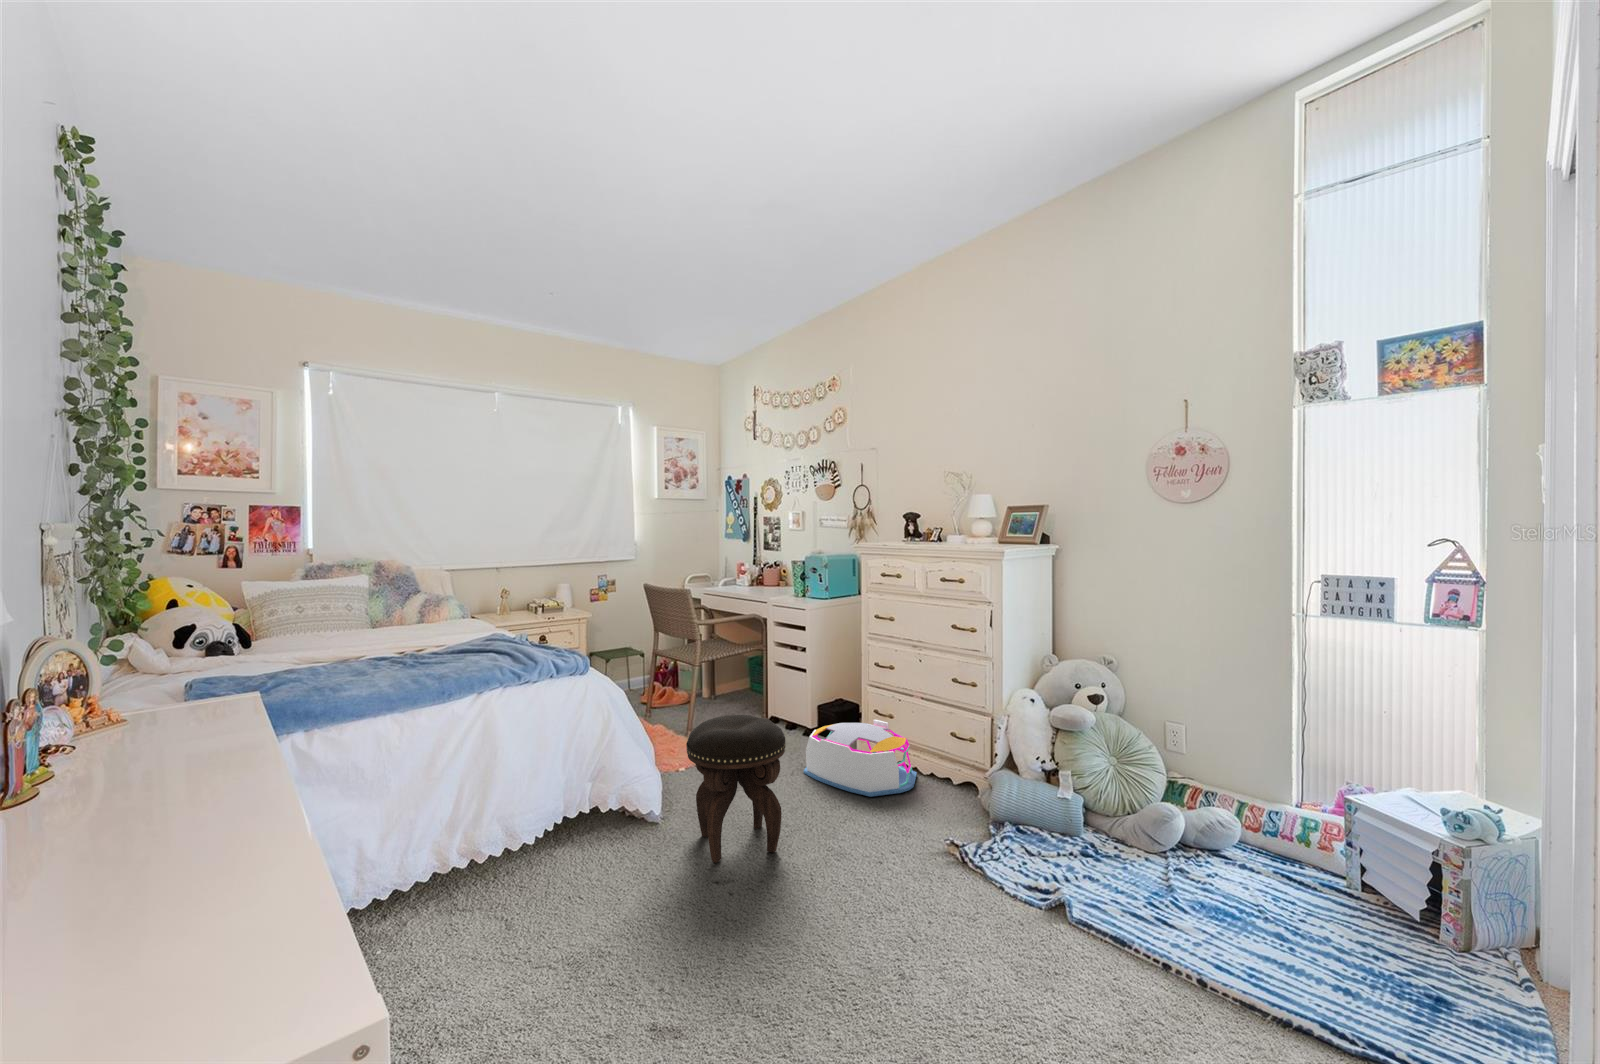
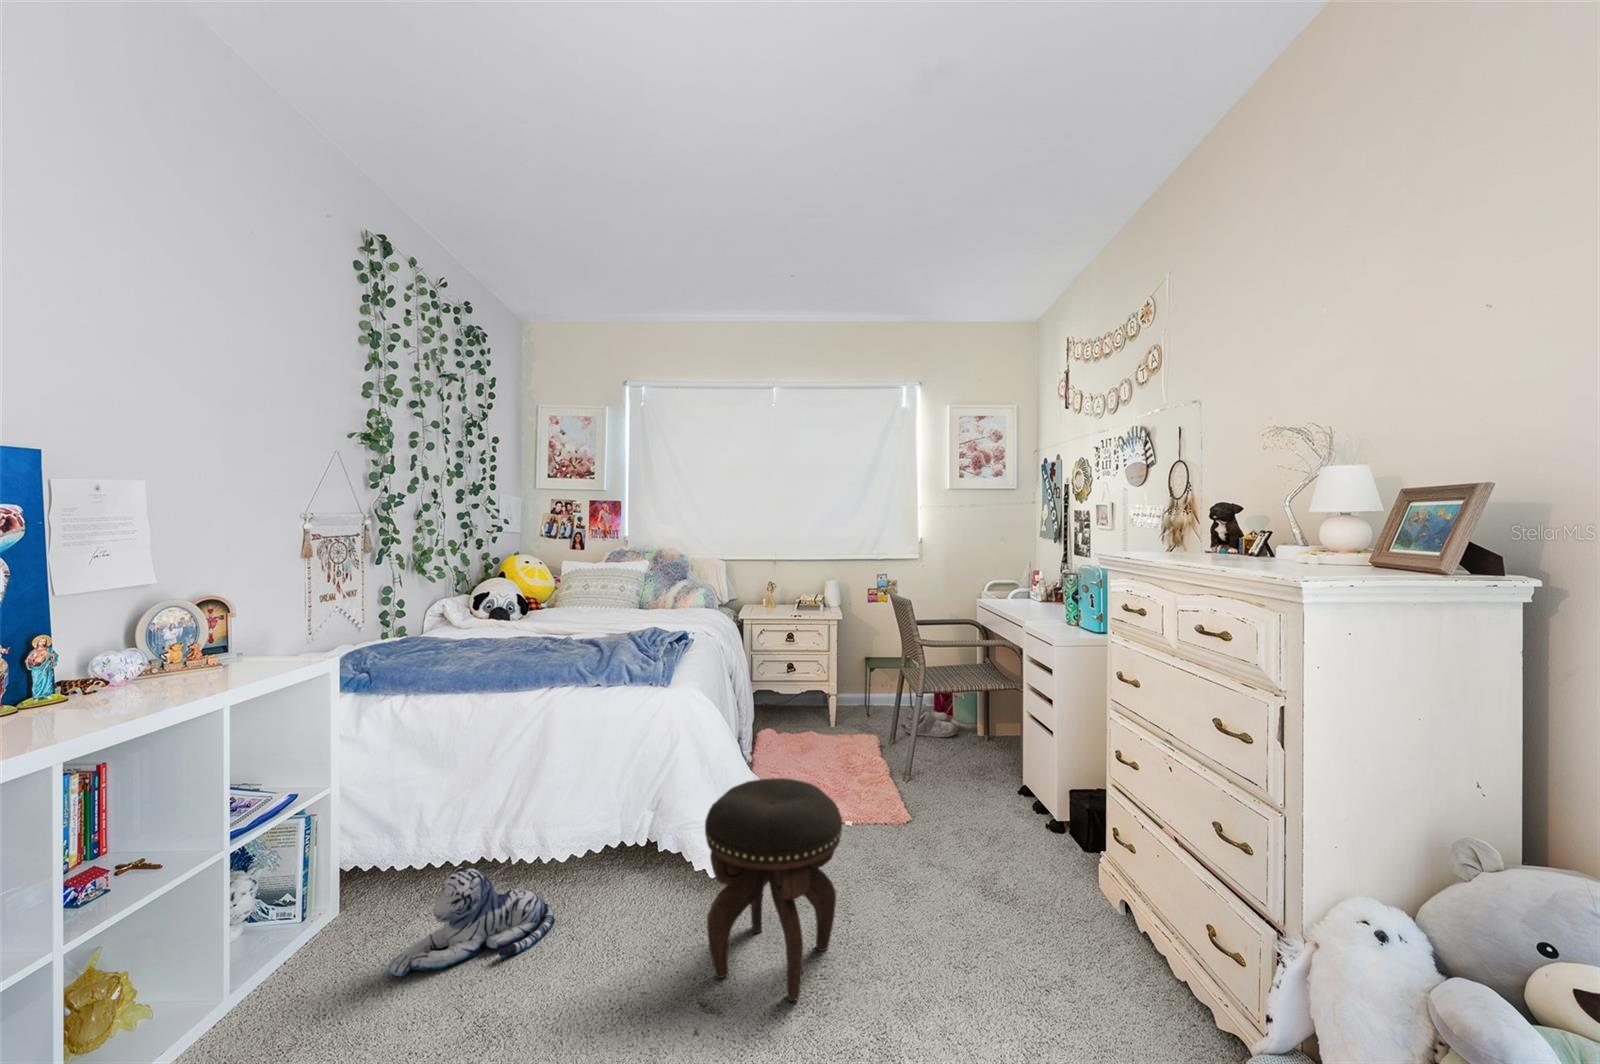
storage bin: present [804,720,917,797] -> none [970,828,1149,996]
plush toy: none [437,859,549,972] -> present [387,867,555,977]

